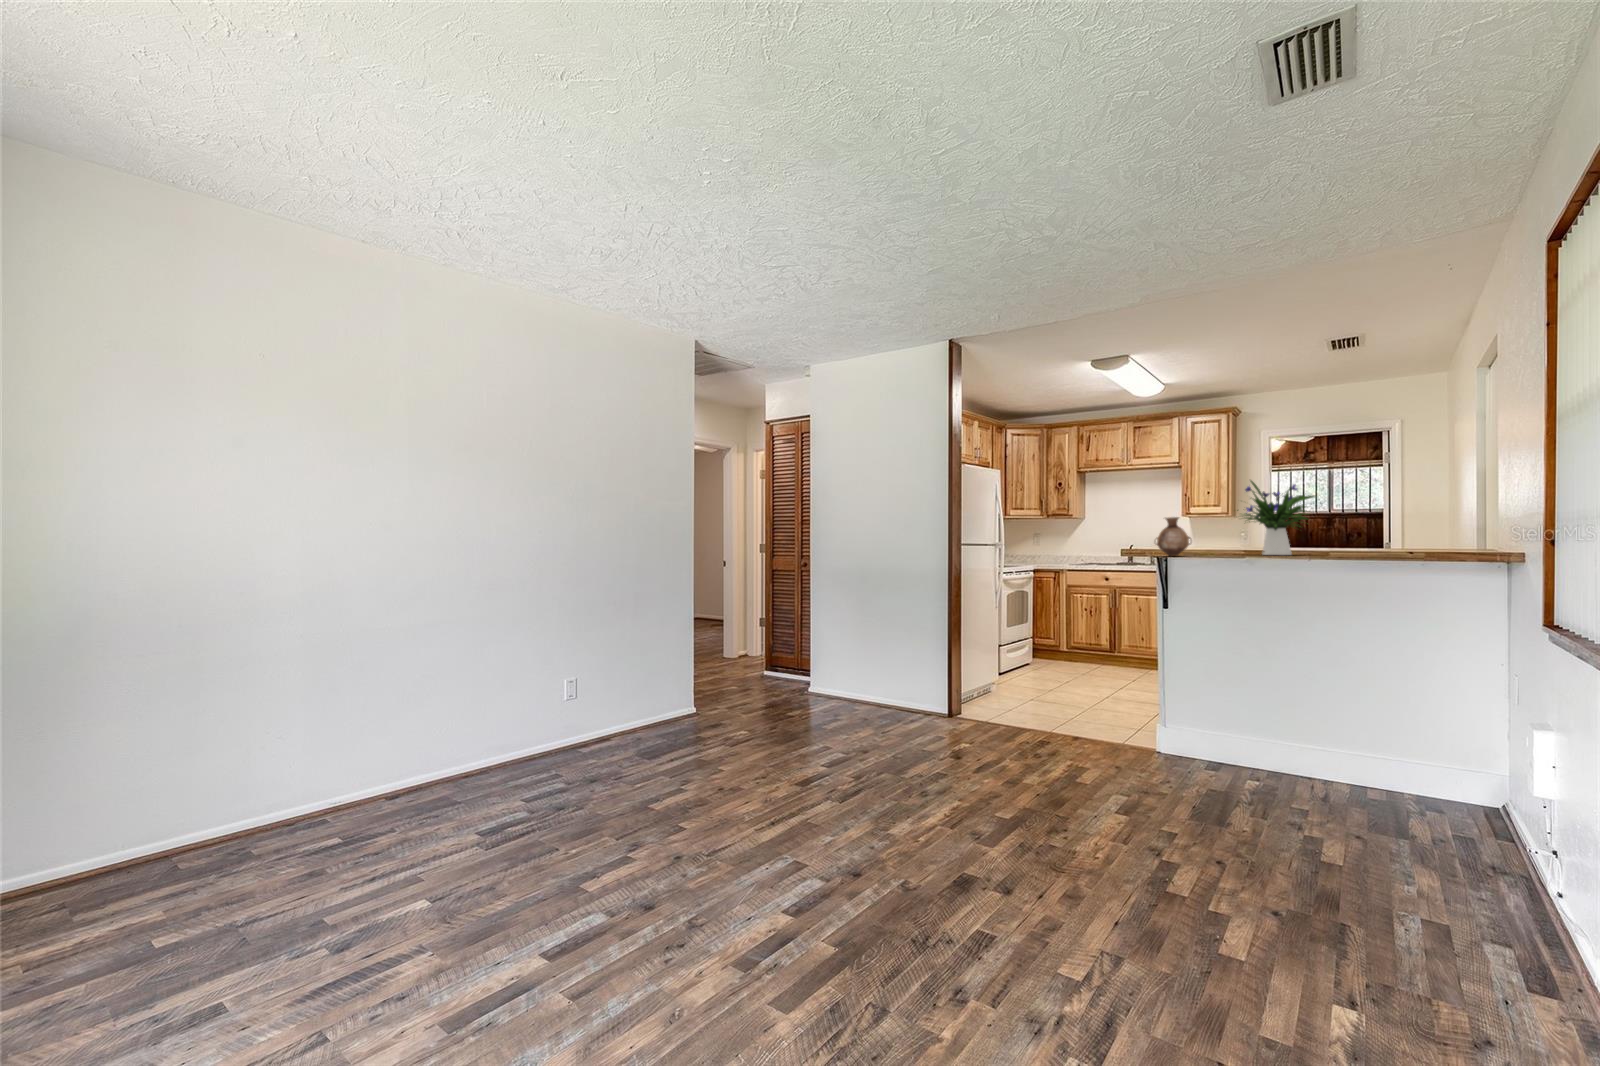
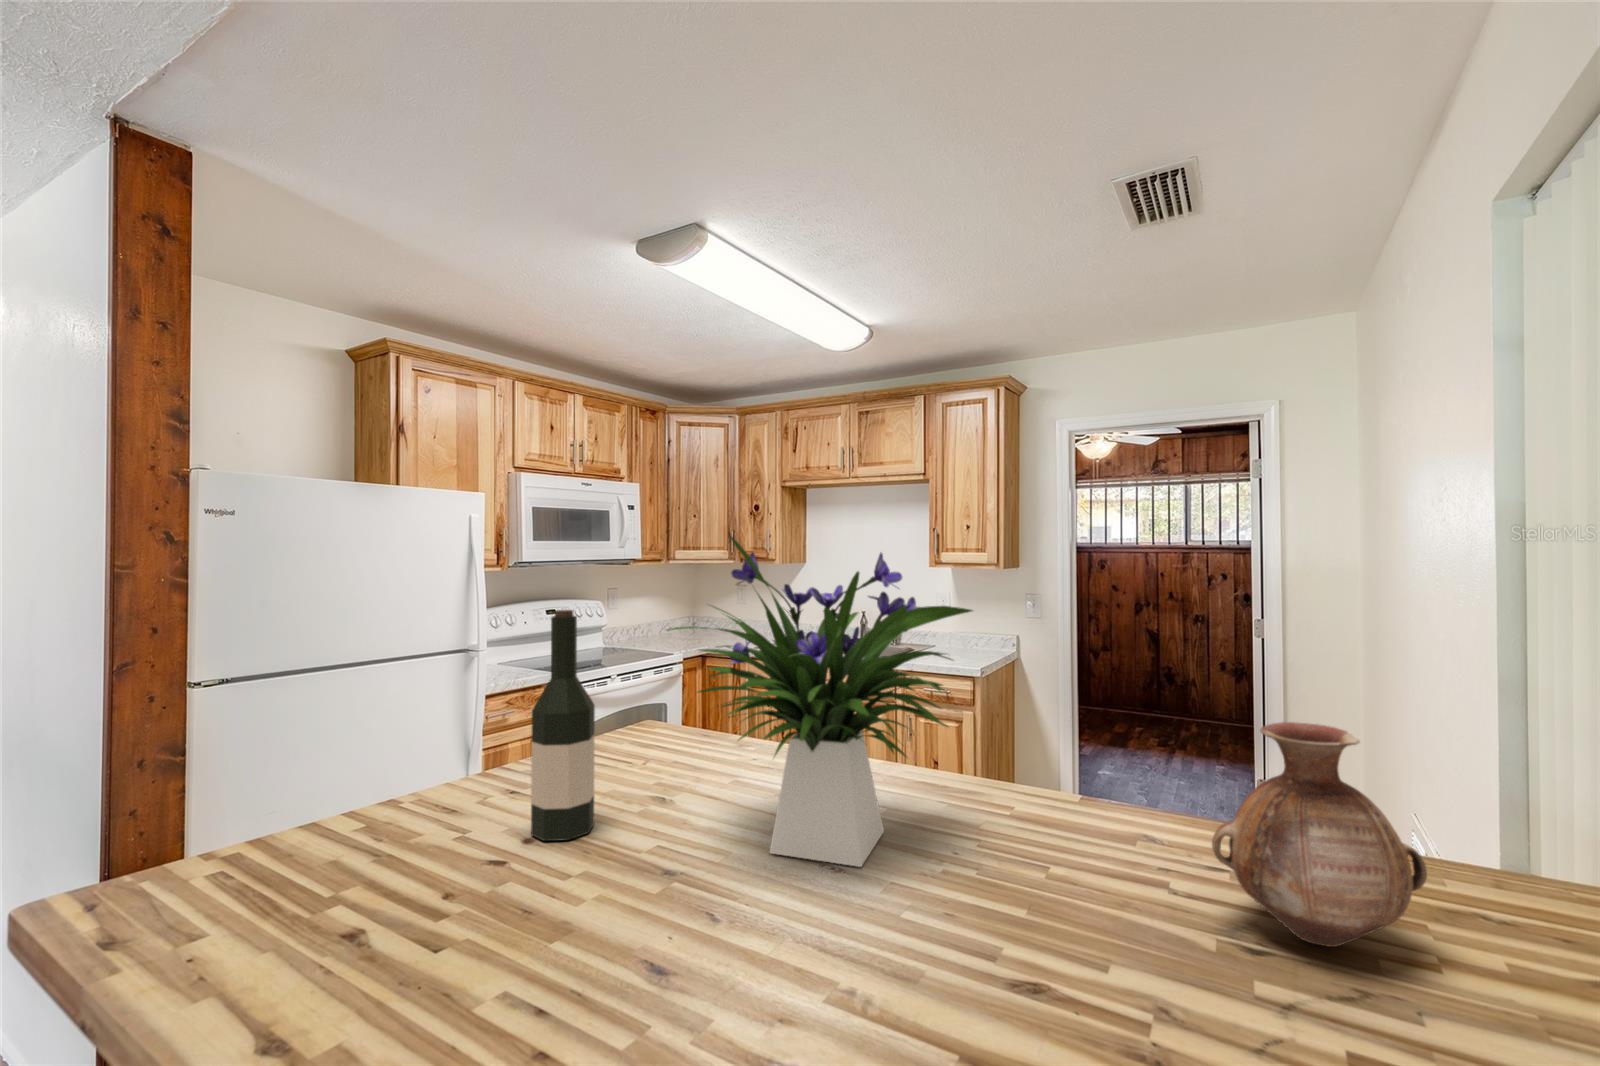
wine bottle: none [1191,499,1209,555] -> present [531,610,595,841]
vase: present [1156,517,1191,556] -> present [1212,722,1427,947]

